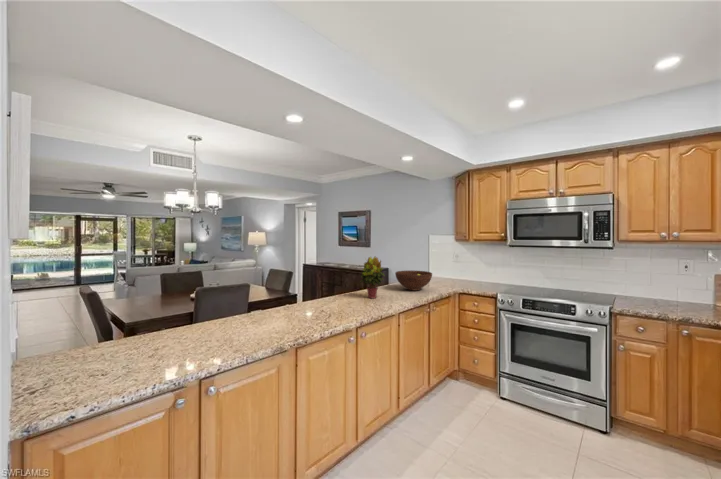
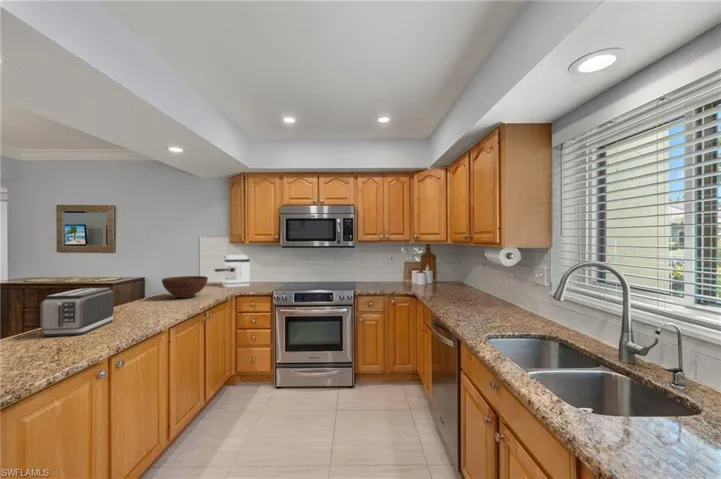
coffee maker: none [441,252,474,284] -> present [215,255,250,287]
potted plant: present [360,257,385,298] -> none [115,260,154,311]
toaster: none [309,277,355,315] -> present [40,288,114,336]

